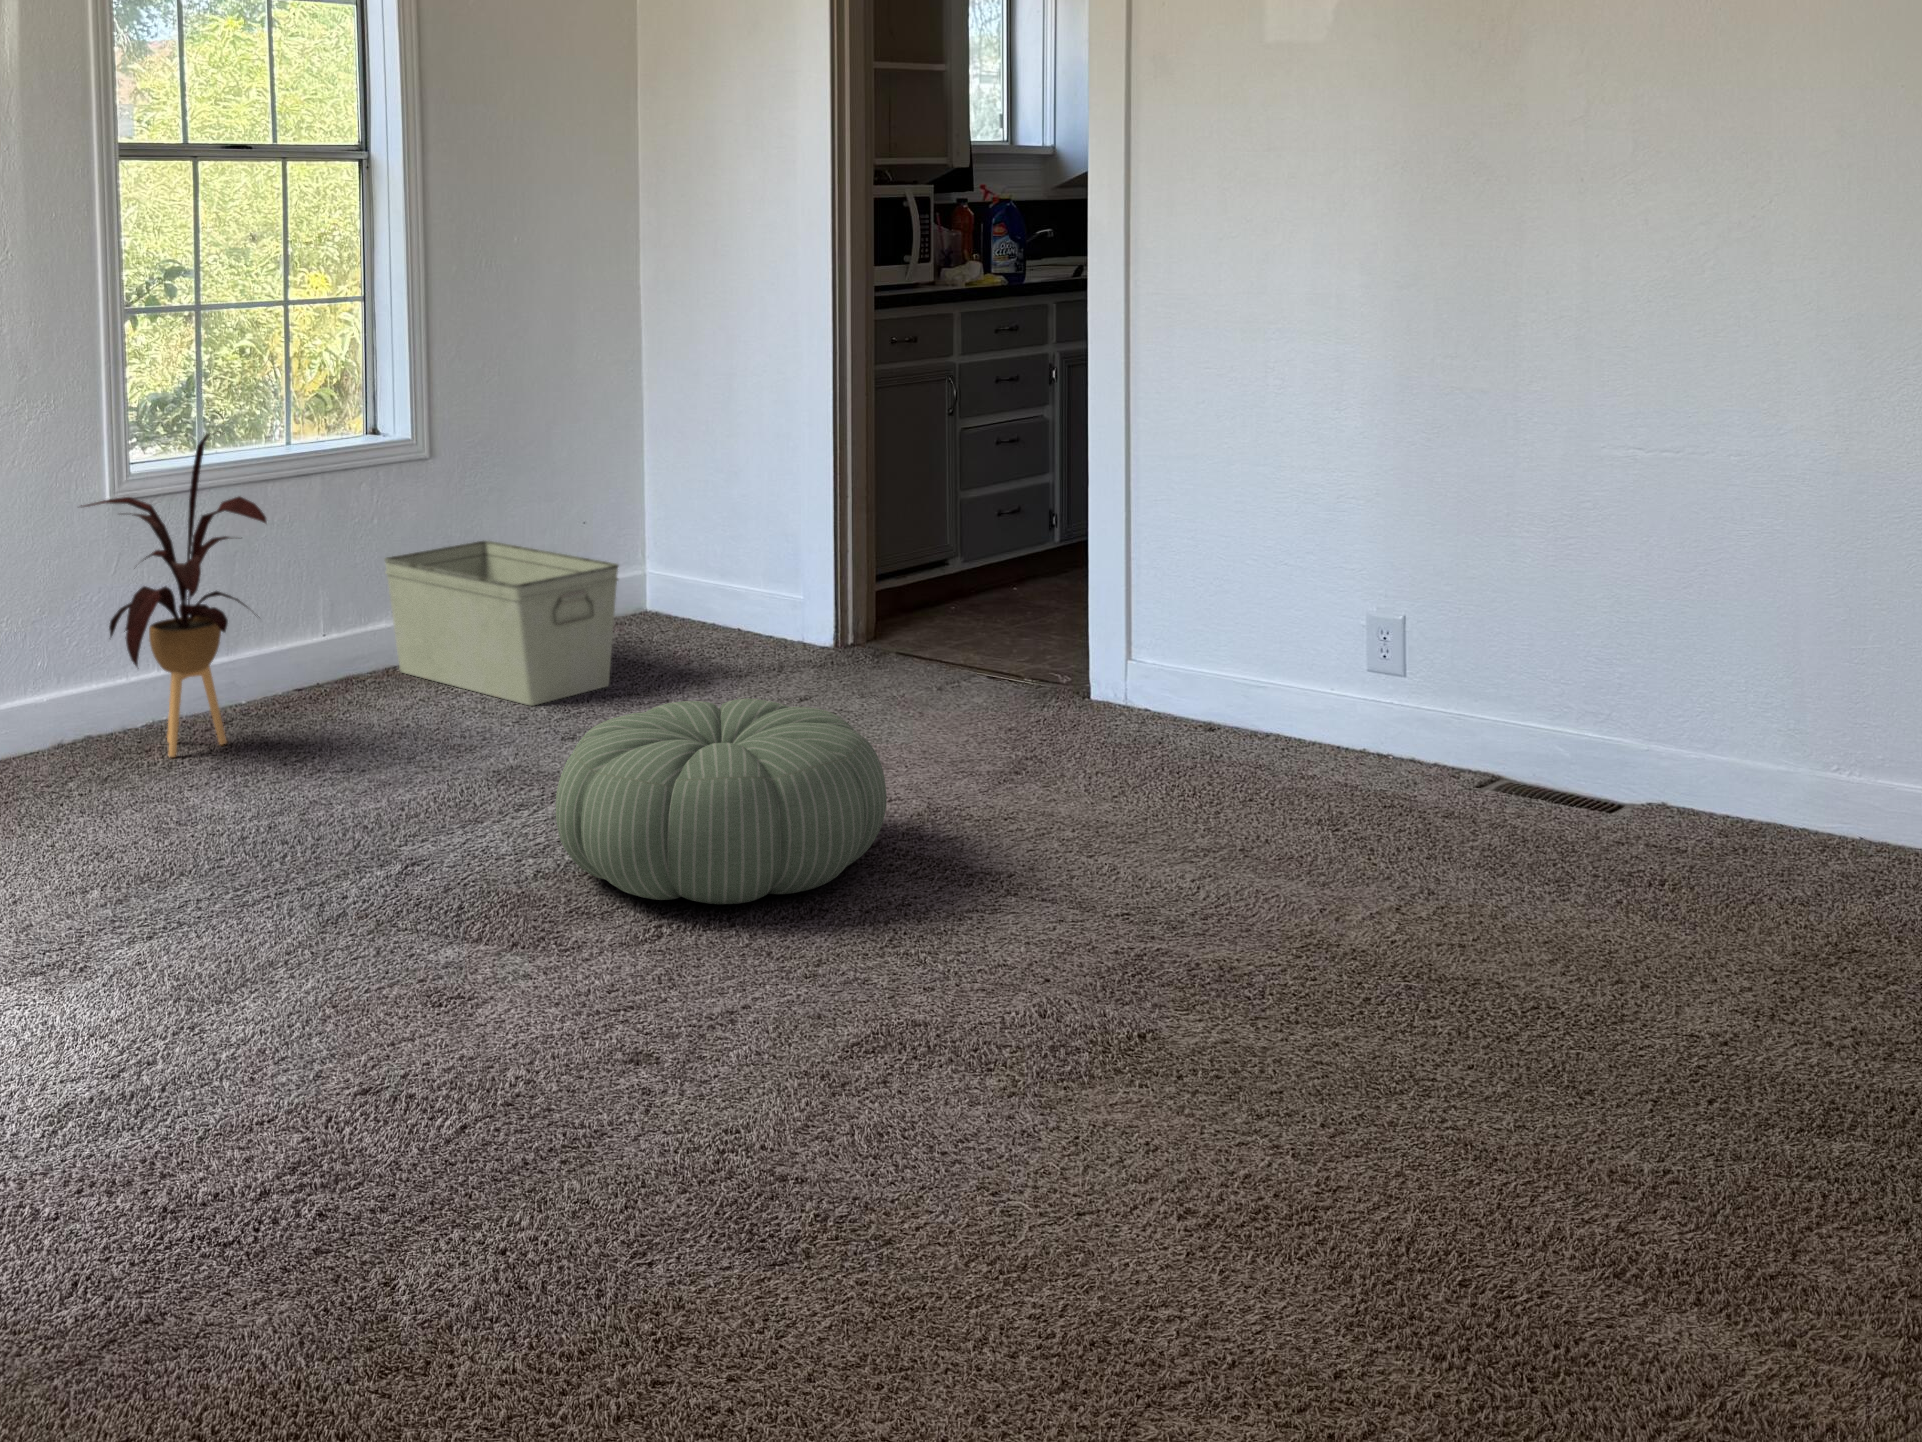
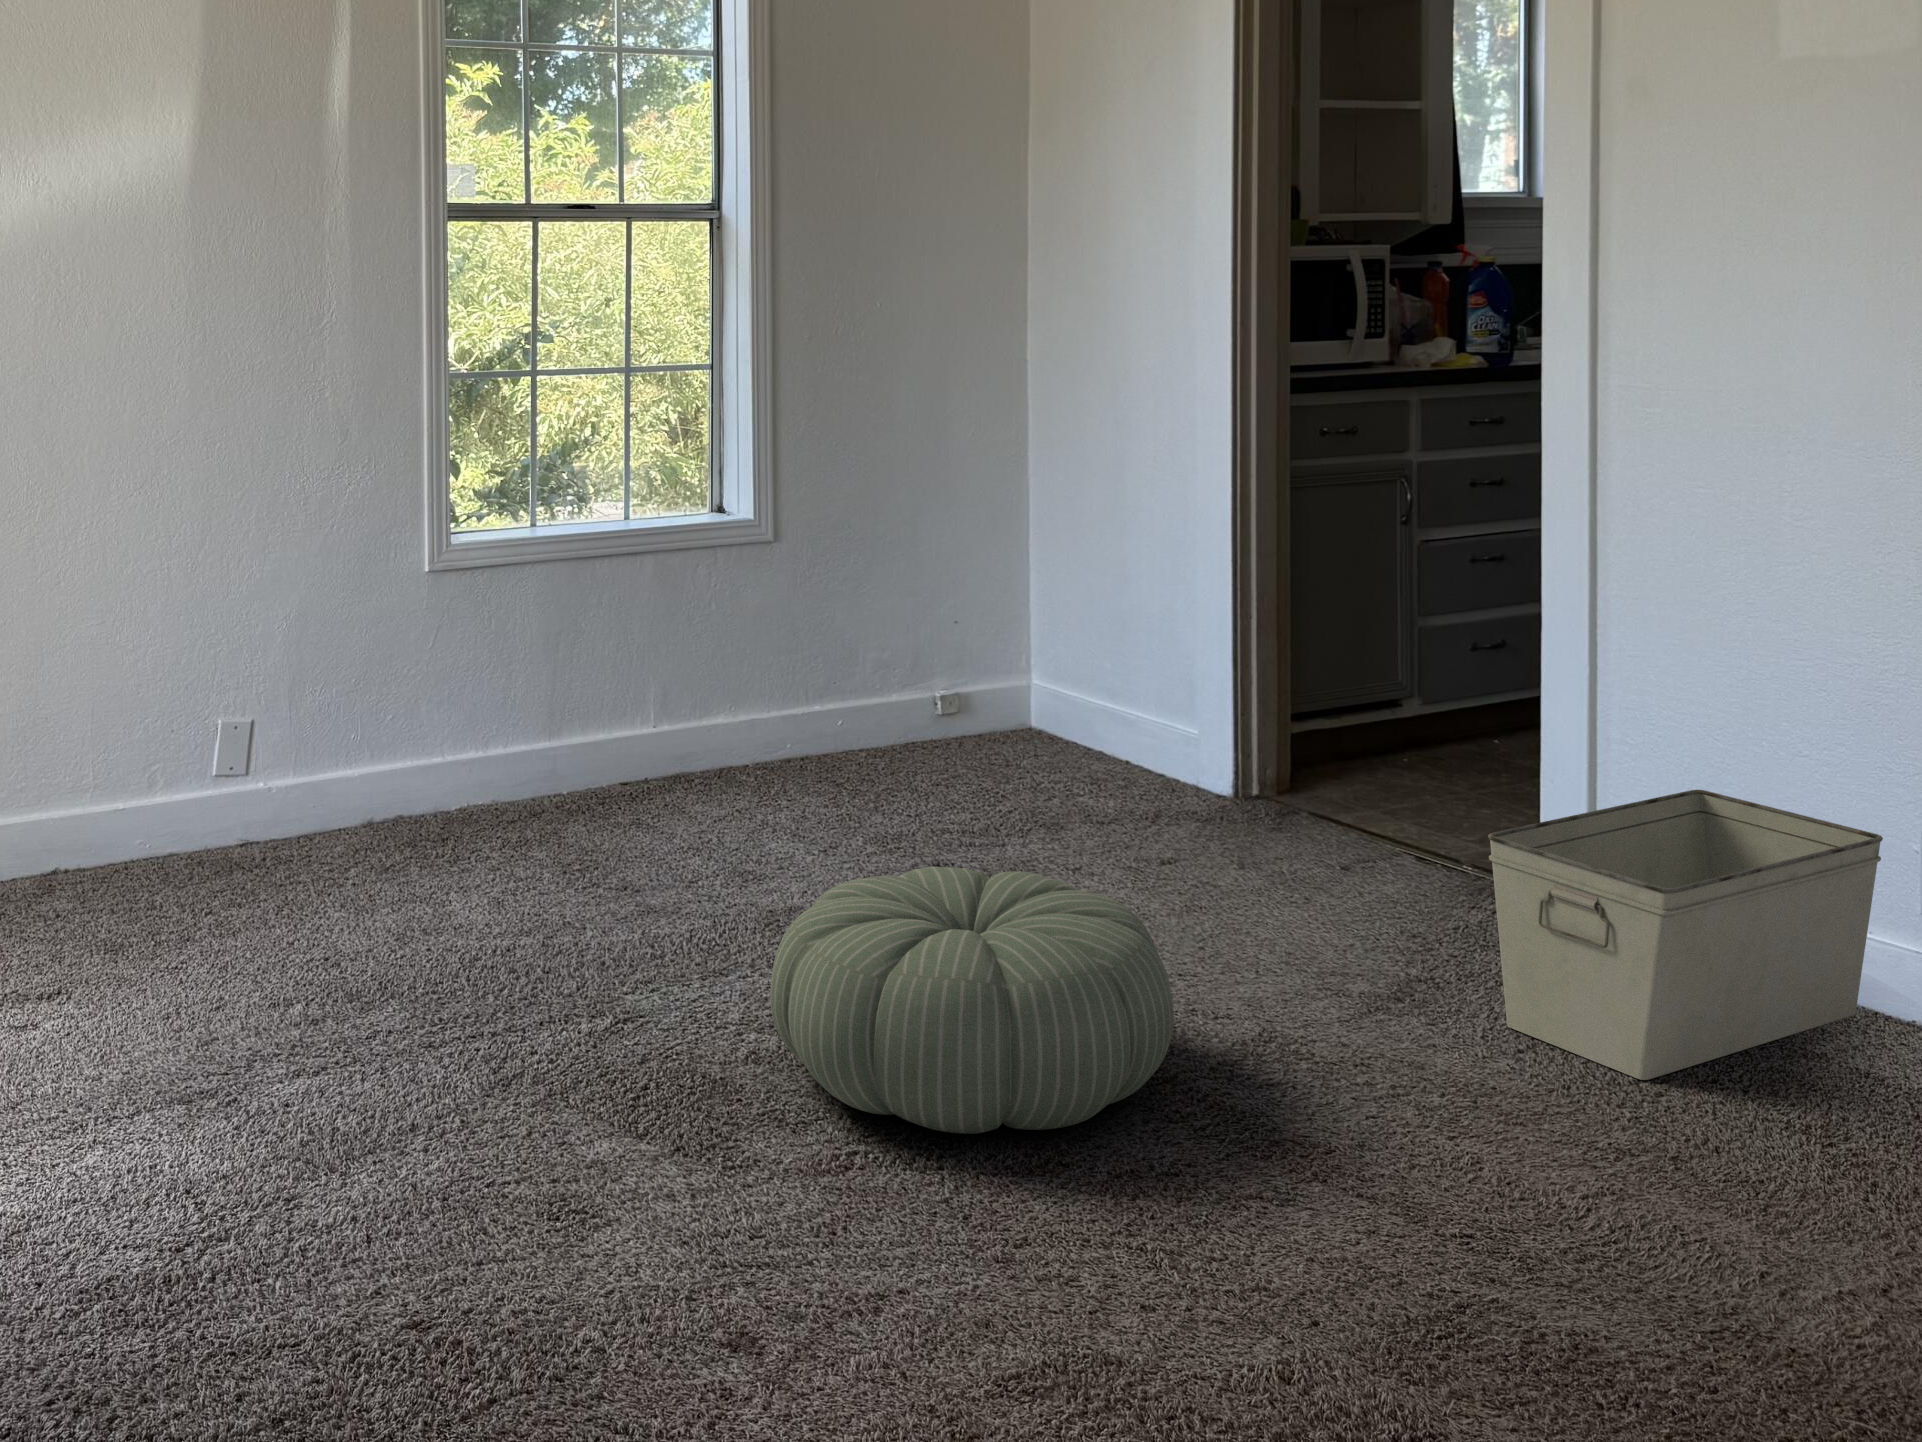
house plant: present [81,432,267,756] -> none [375,511,552,853]
storage bin: present [385,540,619,706] -> present [1488,790,1883,1080]

